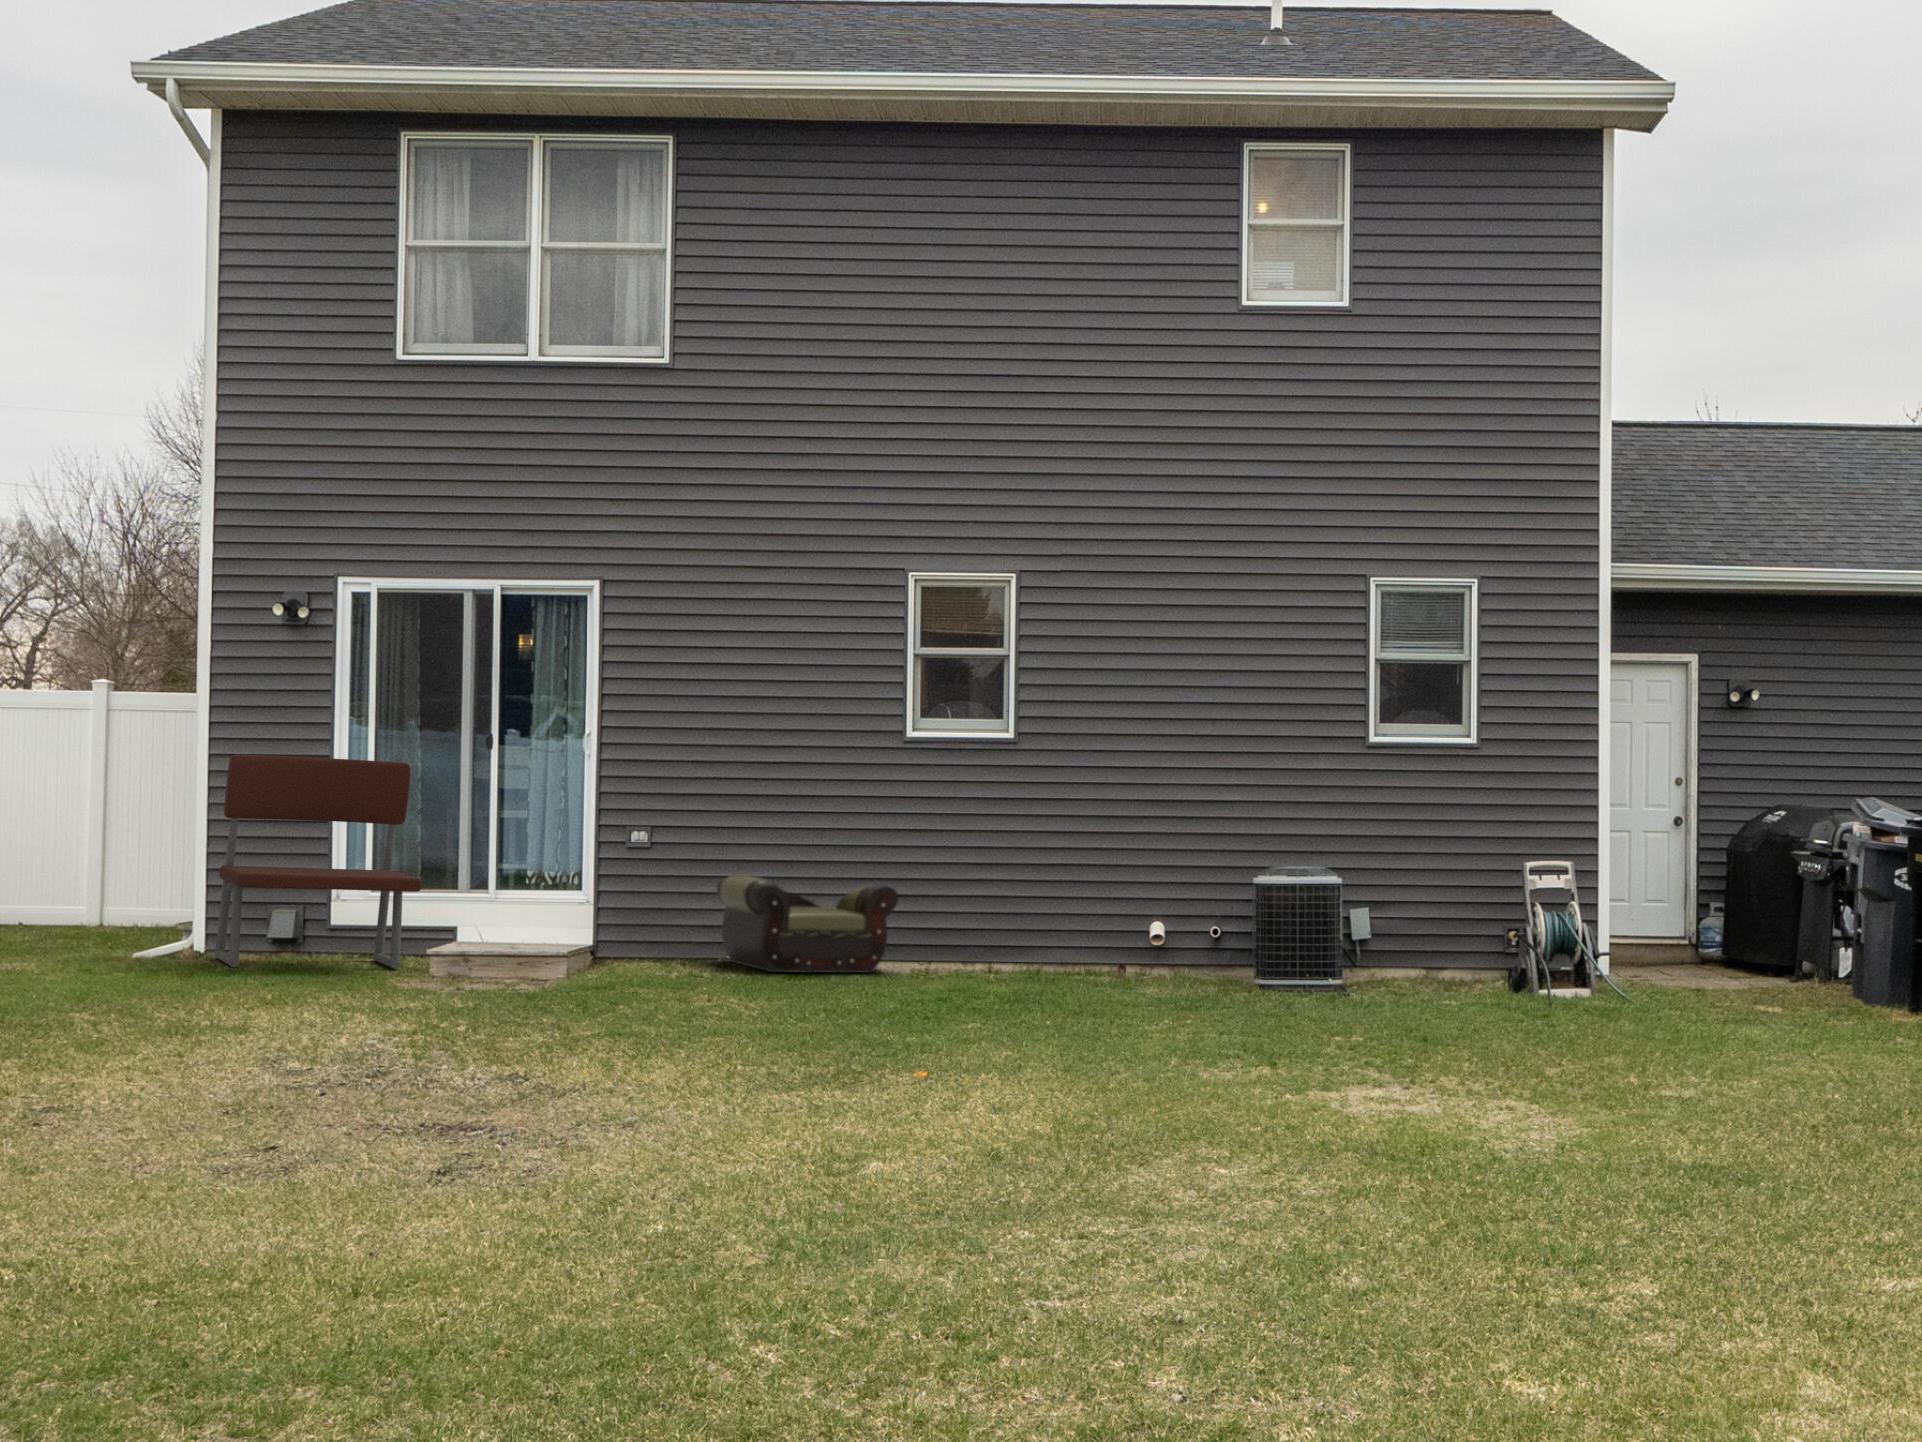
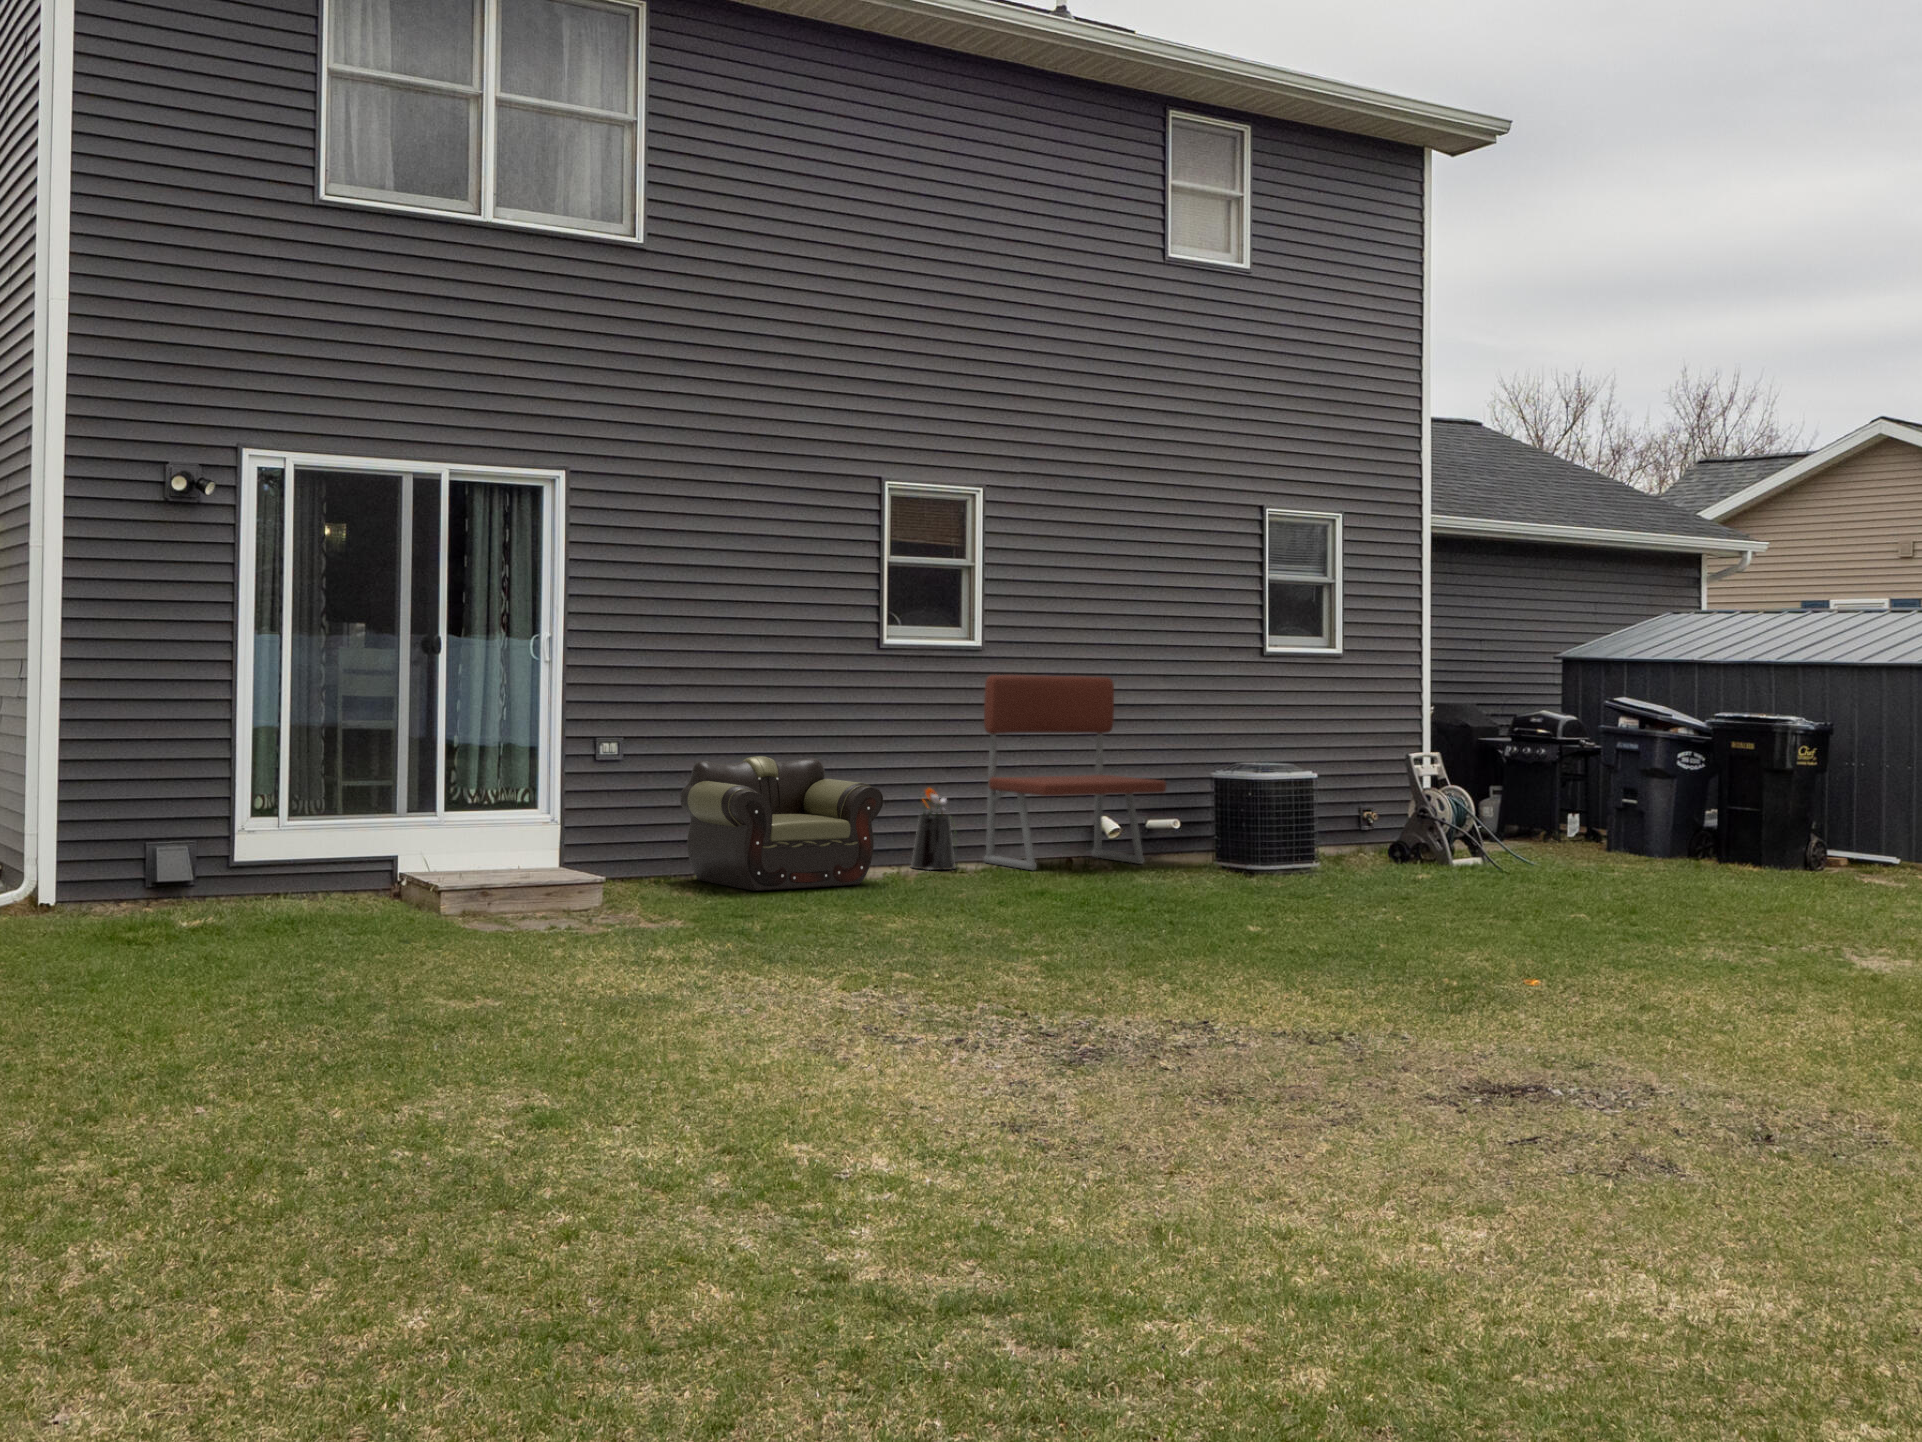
bench: present [214,755,422,969] -> present [983,675,1166,870]
watering can: none [940,890,984,966] -> present [911,788,956,870]

